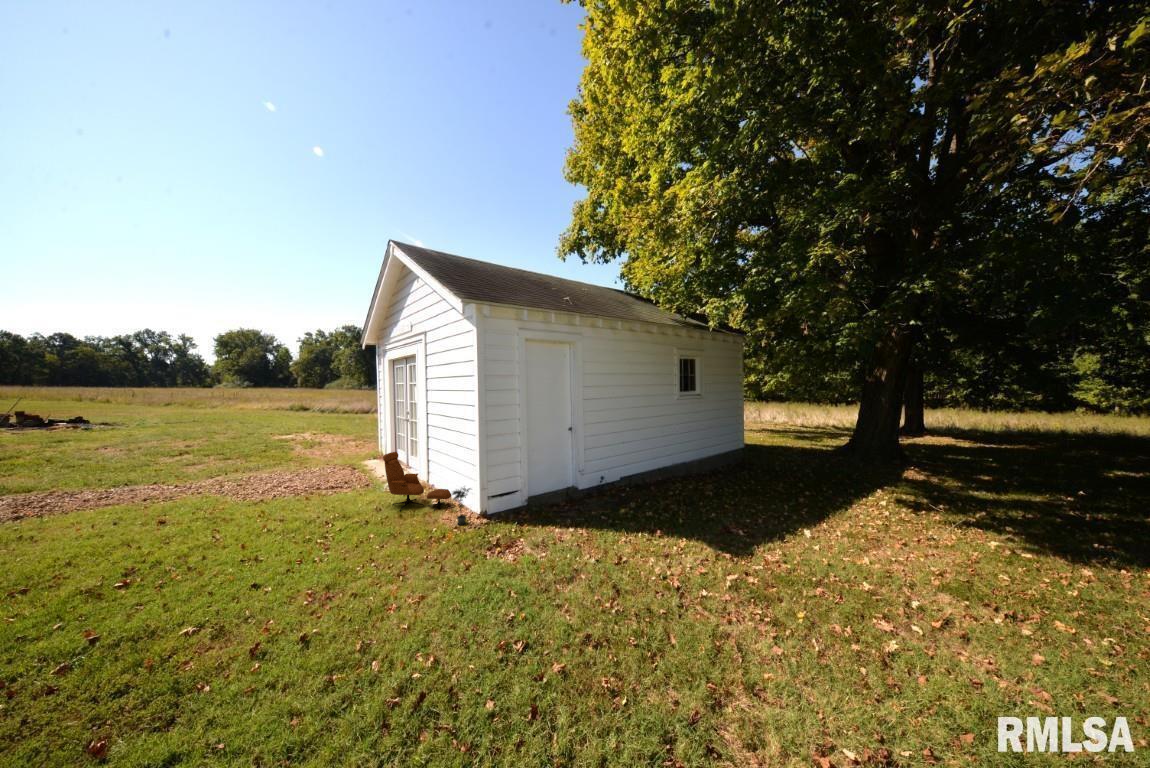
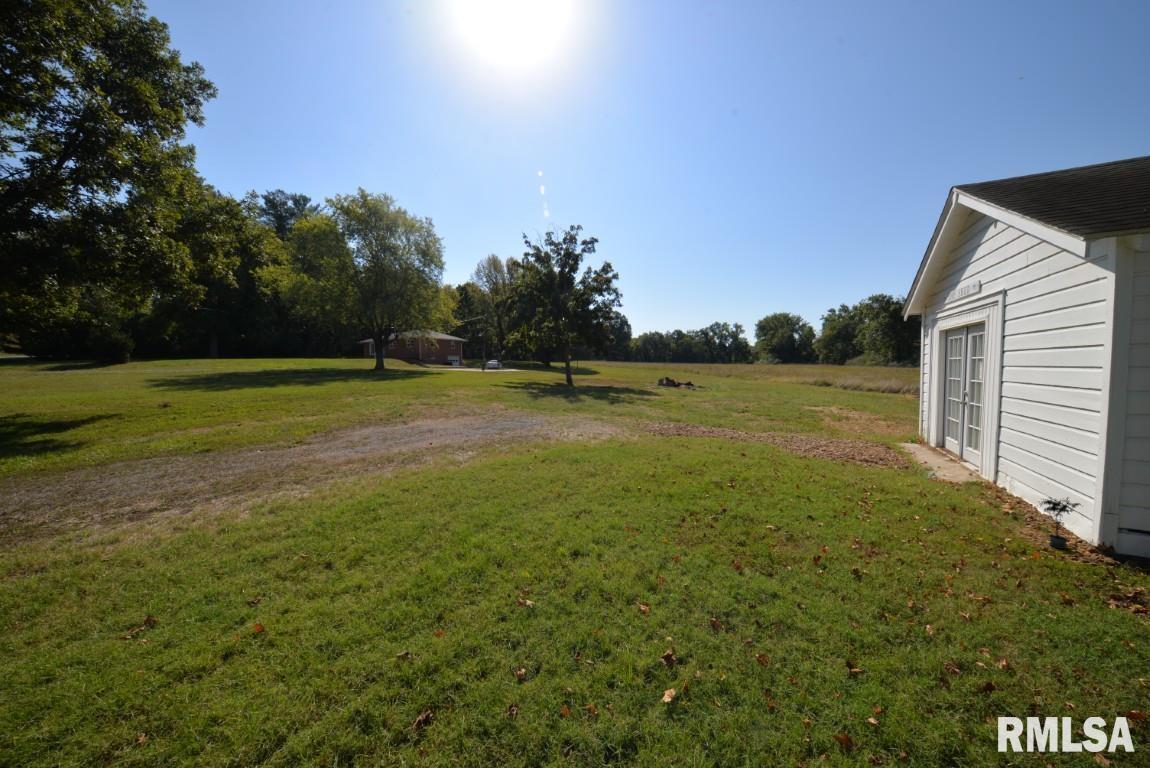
lounge chair: present [383,452,451,511] -> none [932,436,1038,521]

